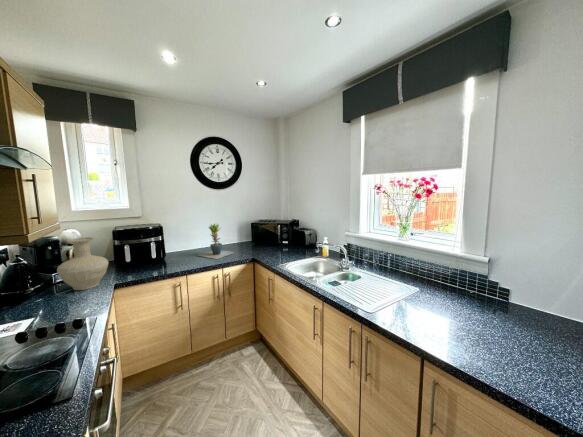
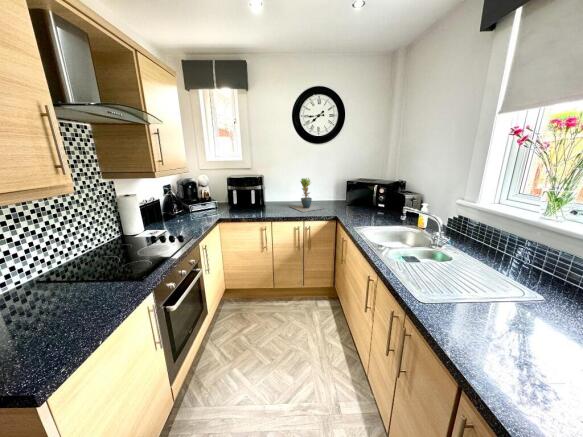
vase: present [57,237,108,290] -> none [185,180,216,219]

